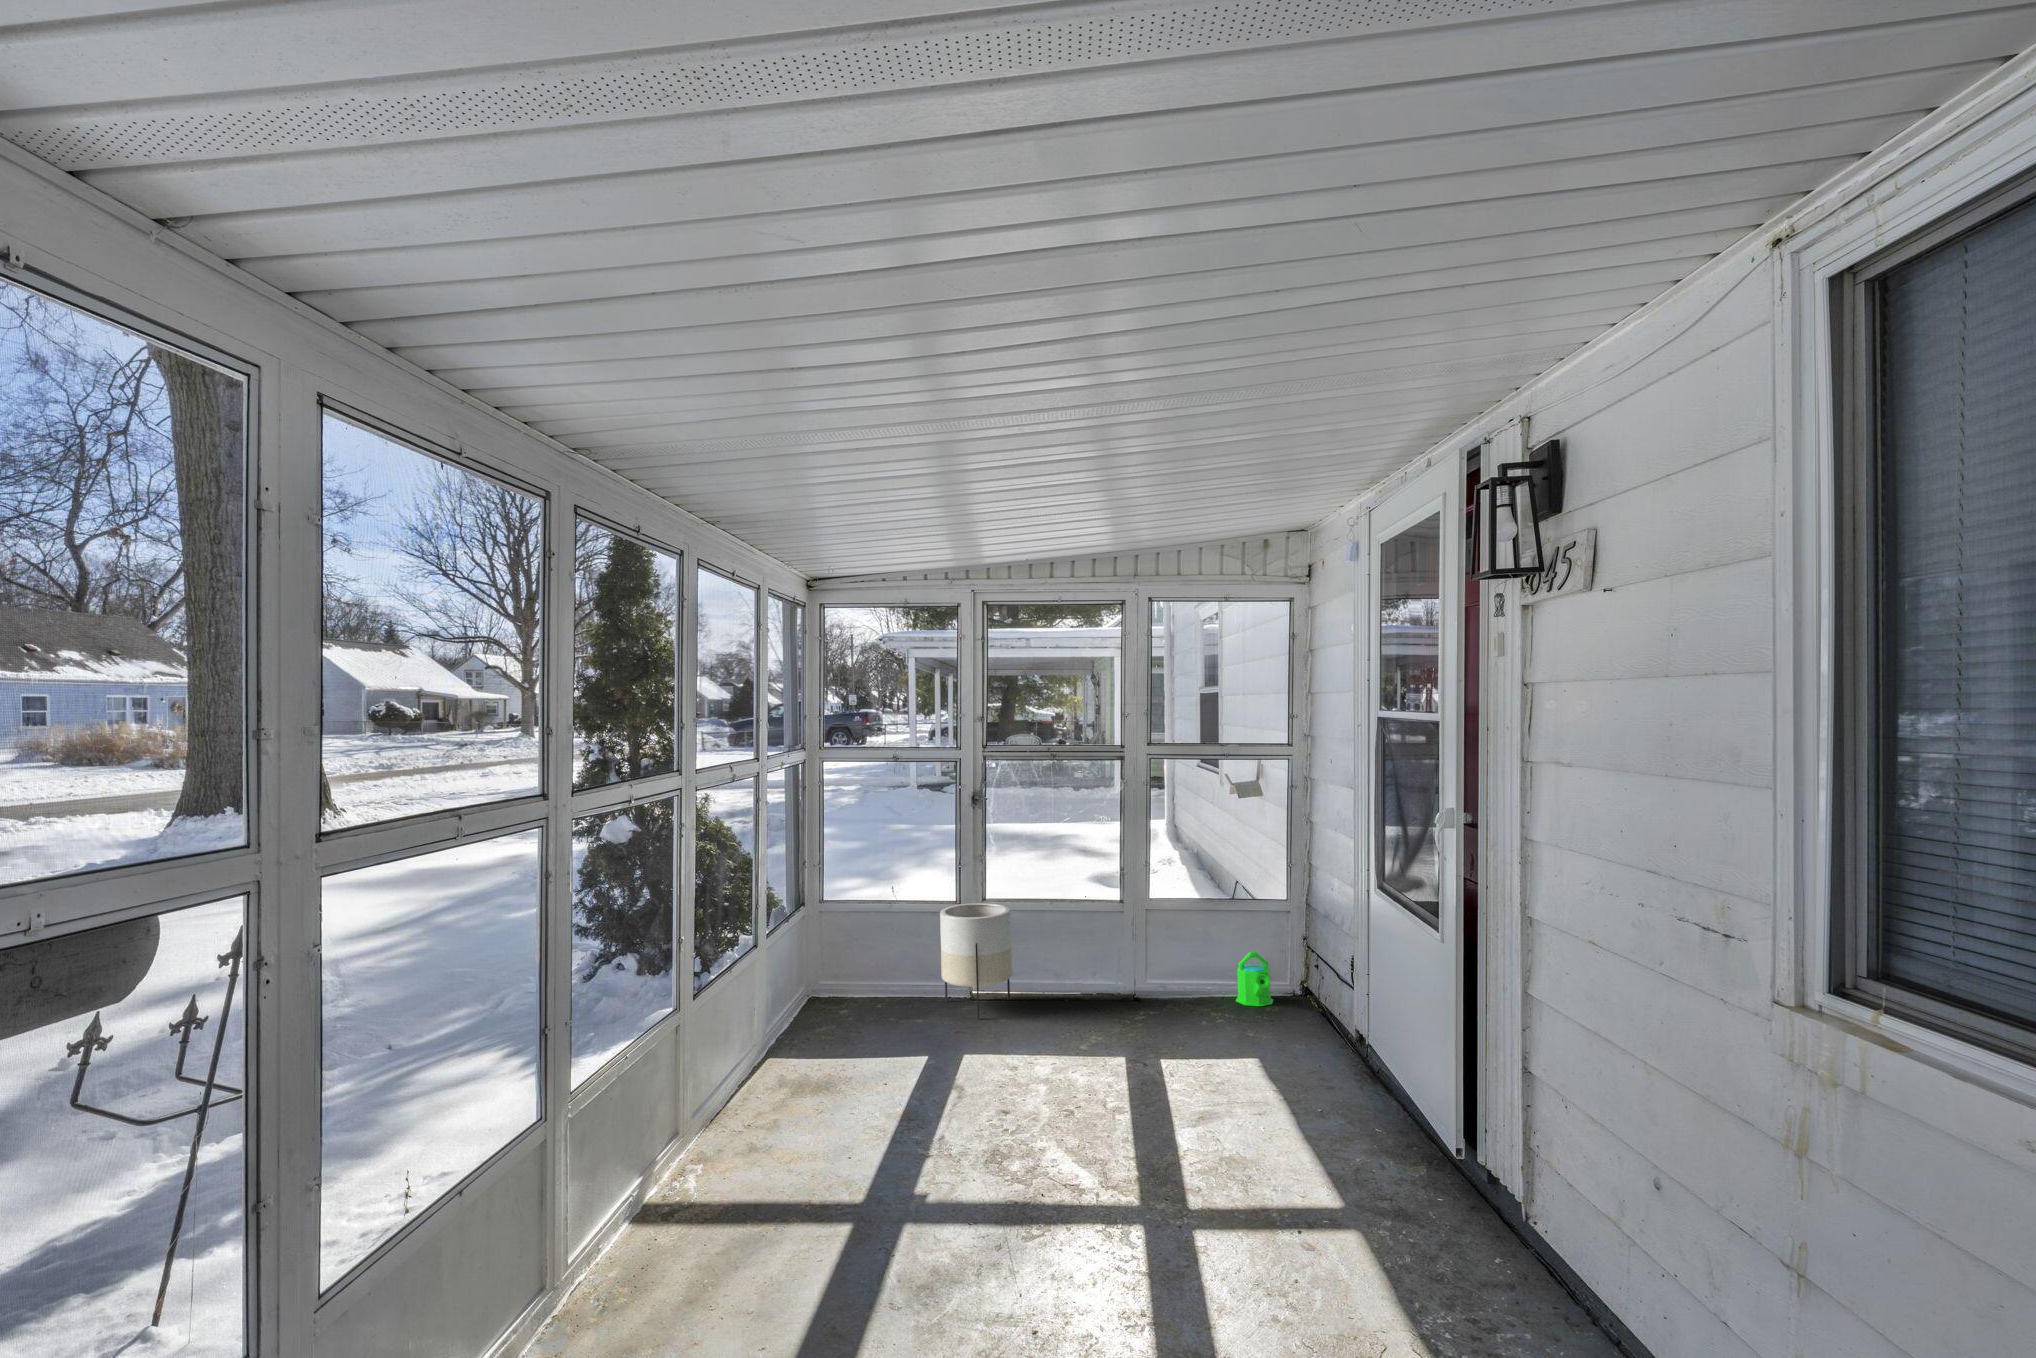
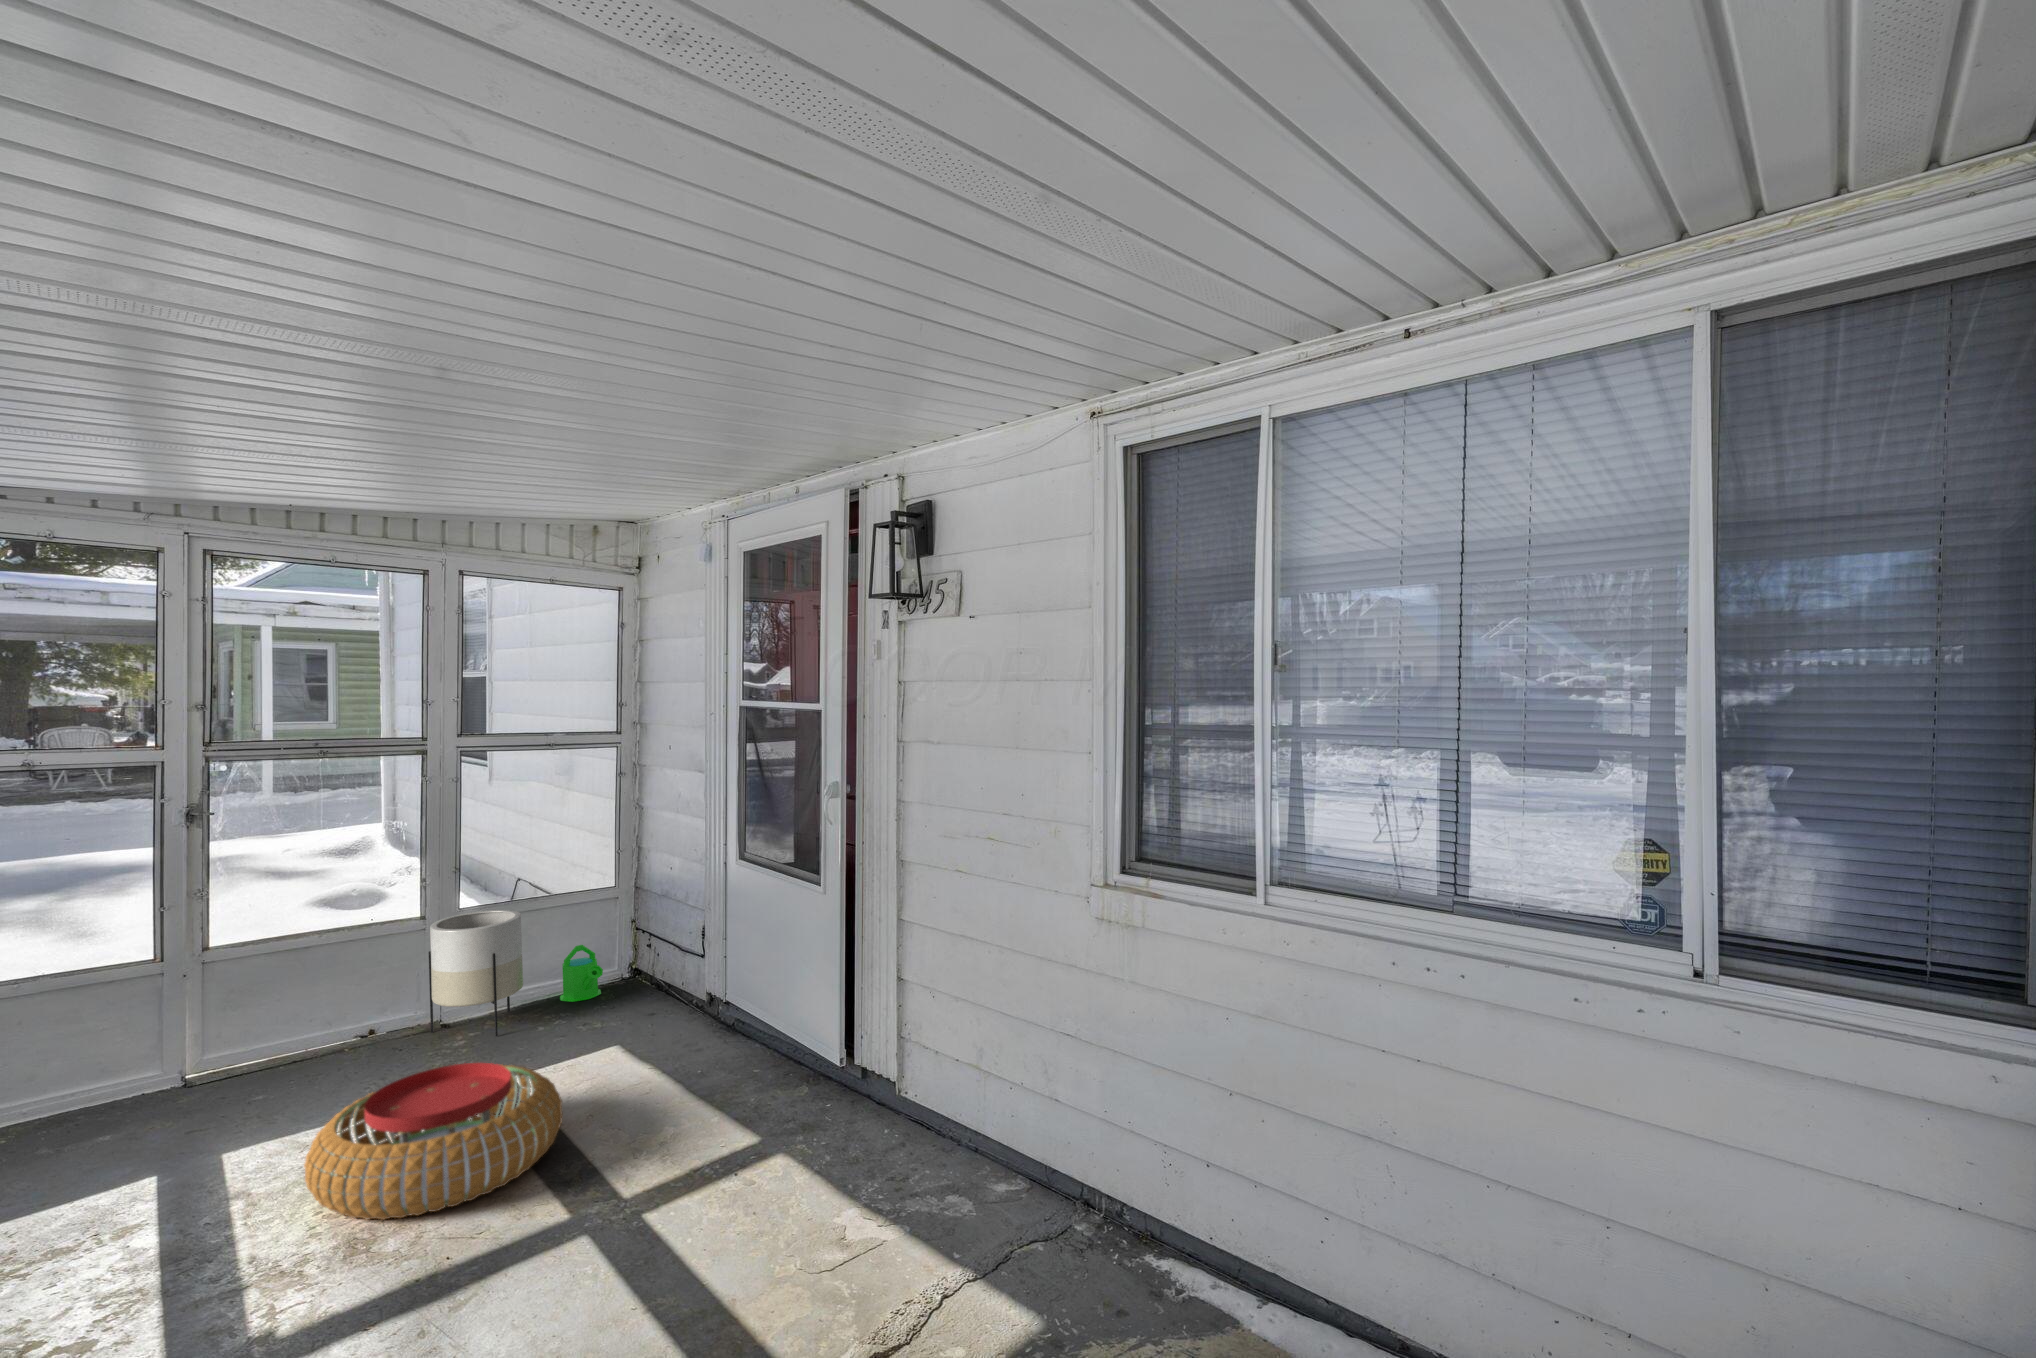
planter: present [940,903,1012,1019] -> present [429,910,523,1036]
pouf: none [982,1032,1171,1156] -> present [304,1063,563,1220]

